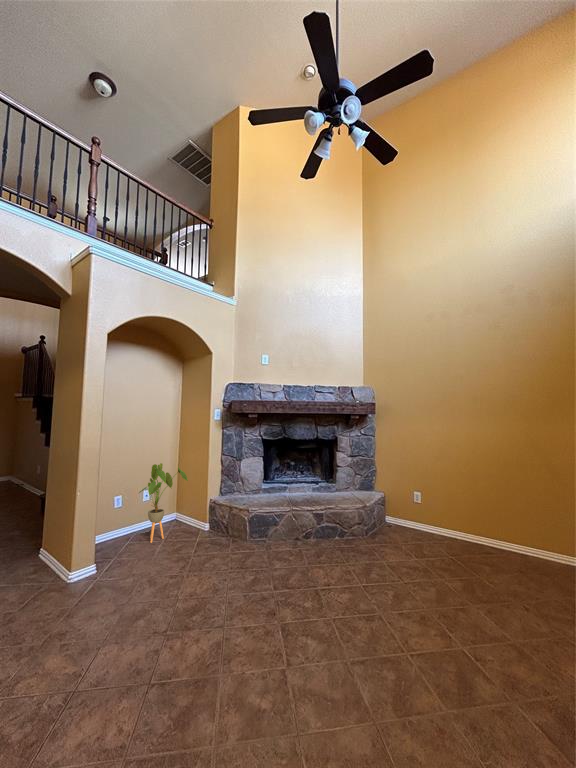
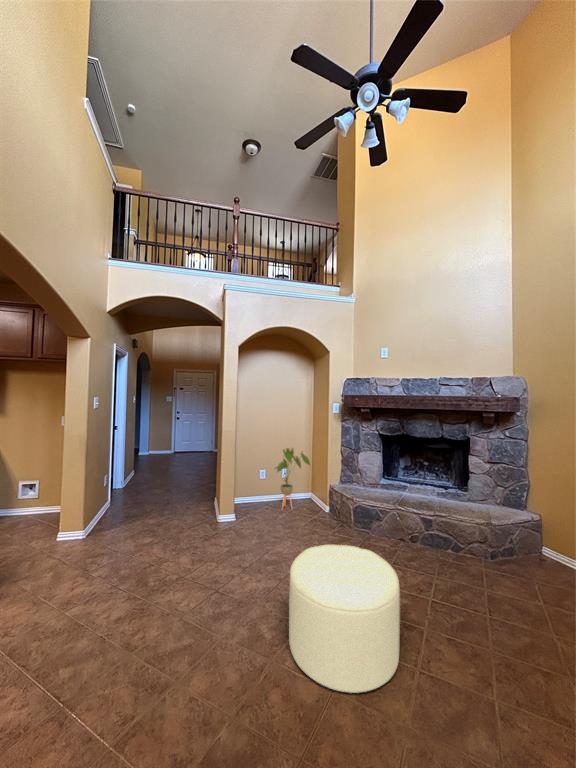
ottoman: none [276,546,391,698] -> present [289,545,400,693]

